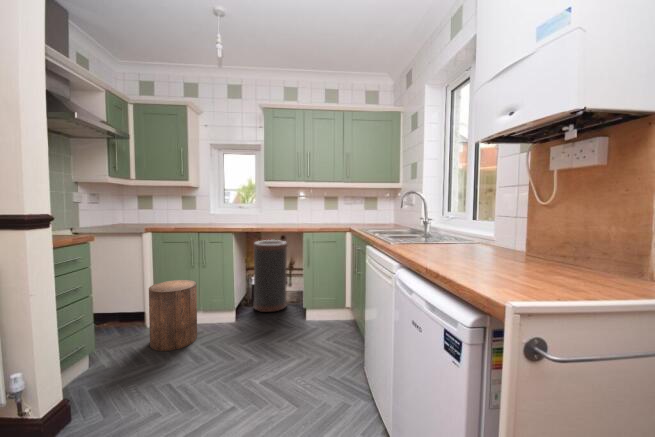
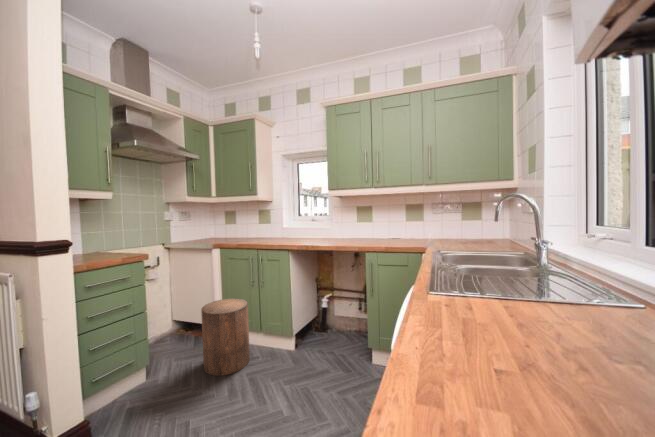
trash can: present [254,240,287,312] -> none [319,258,358,344]

